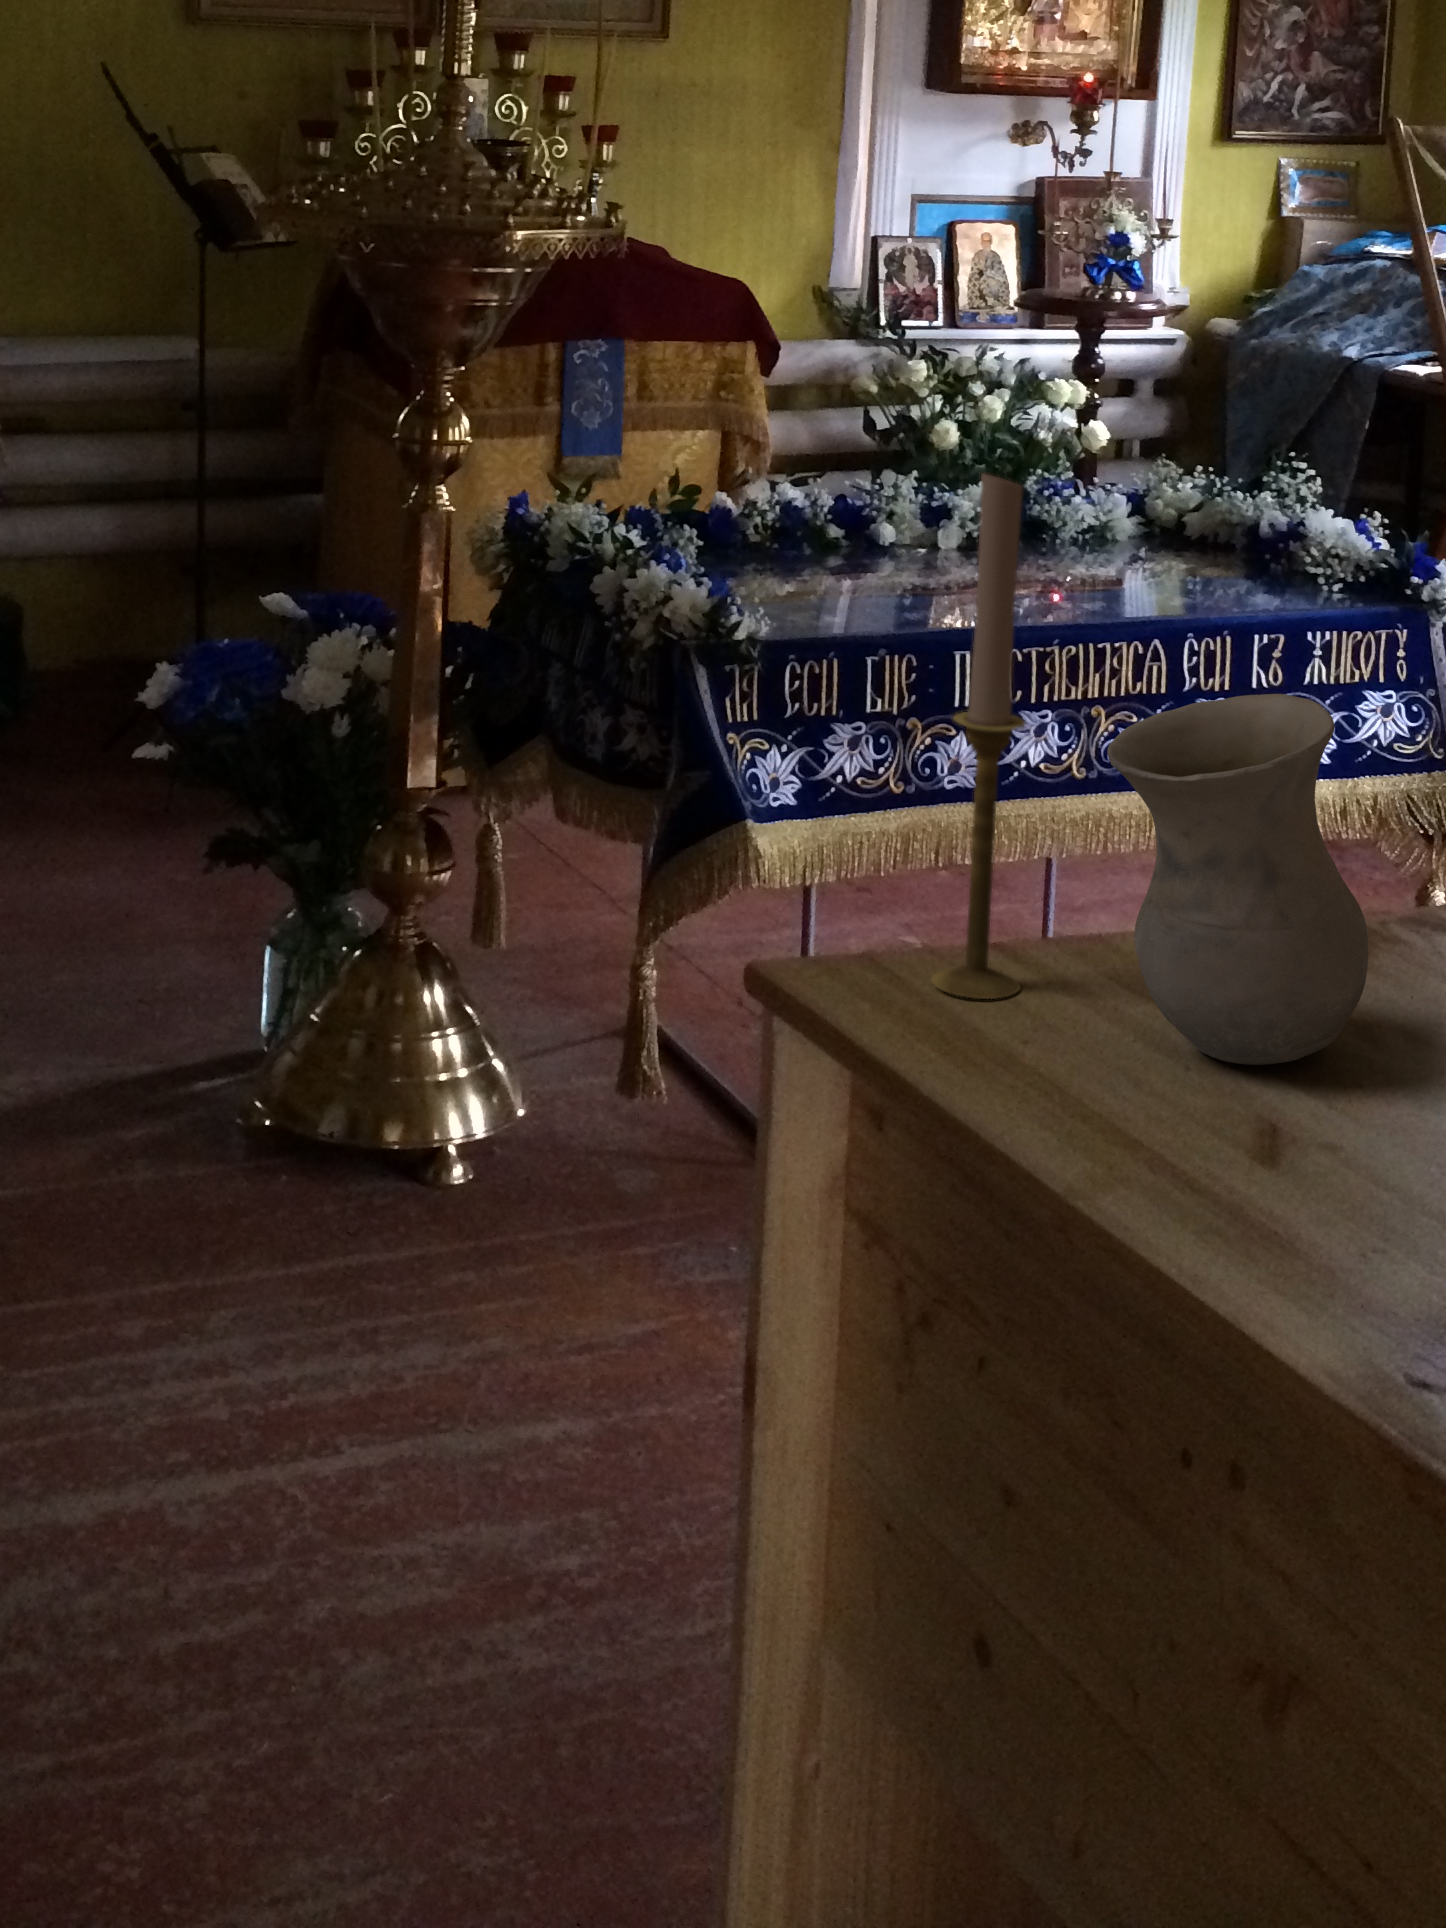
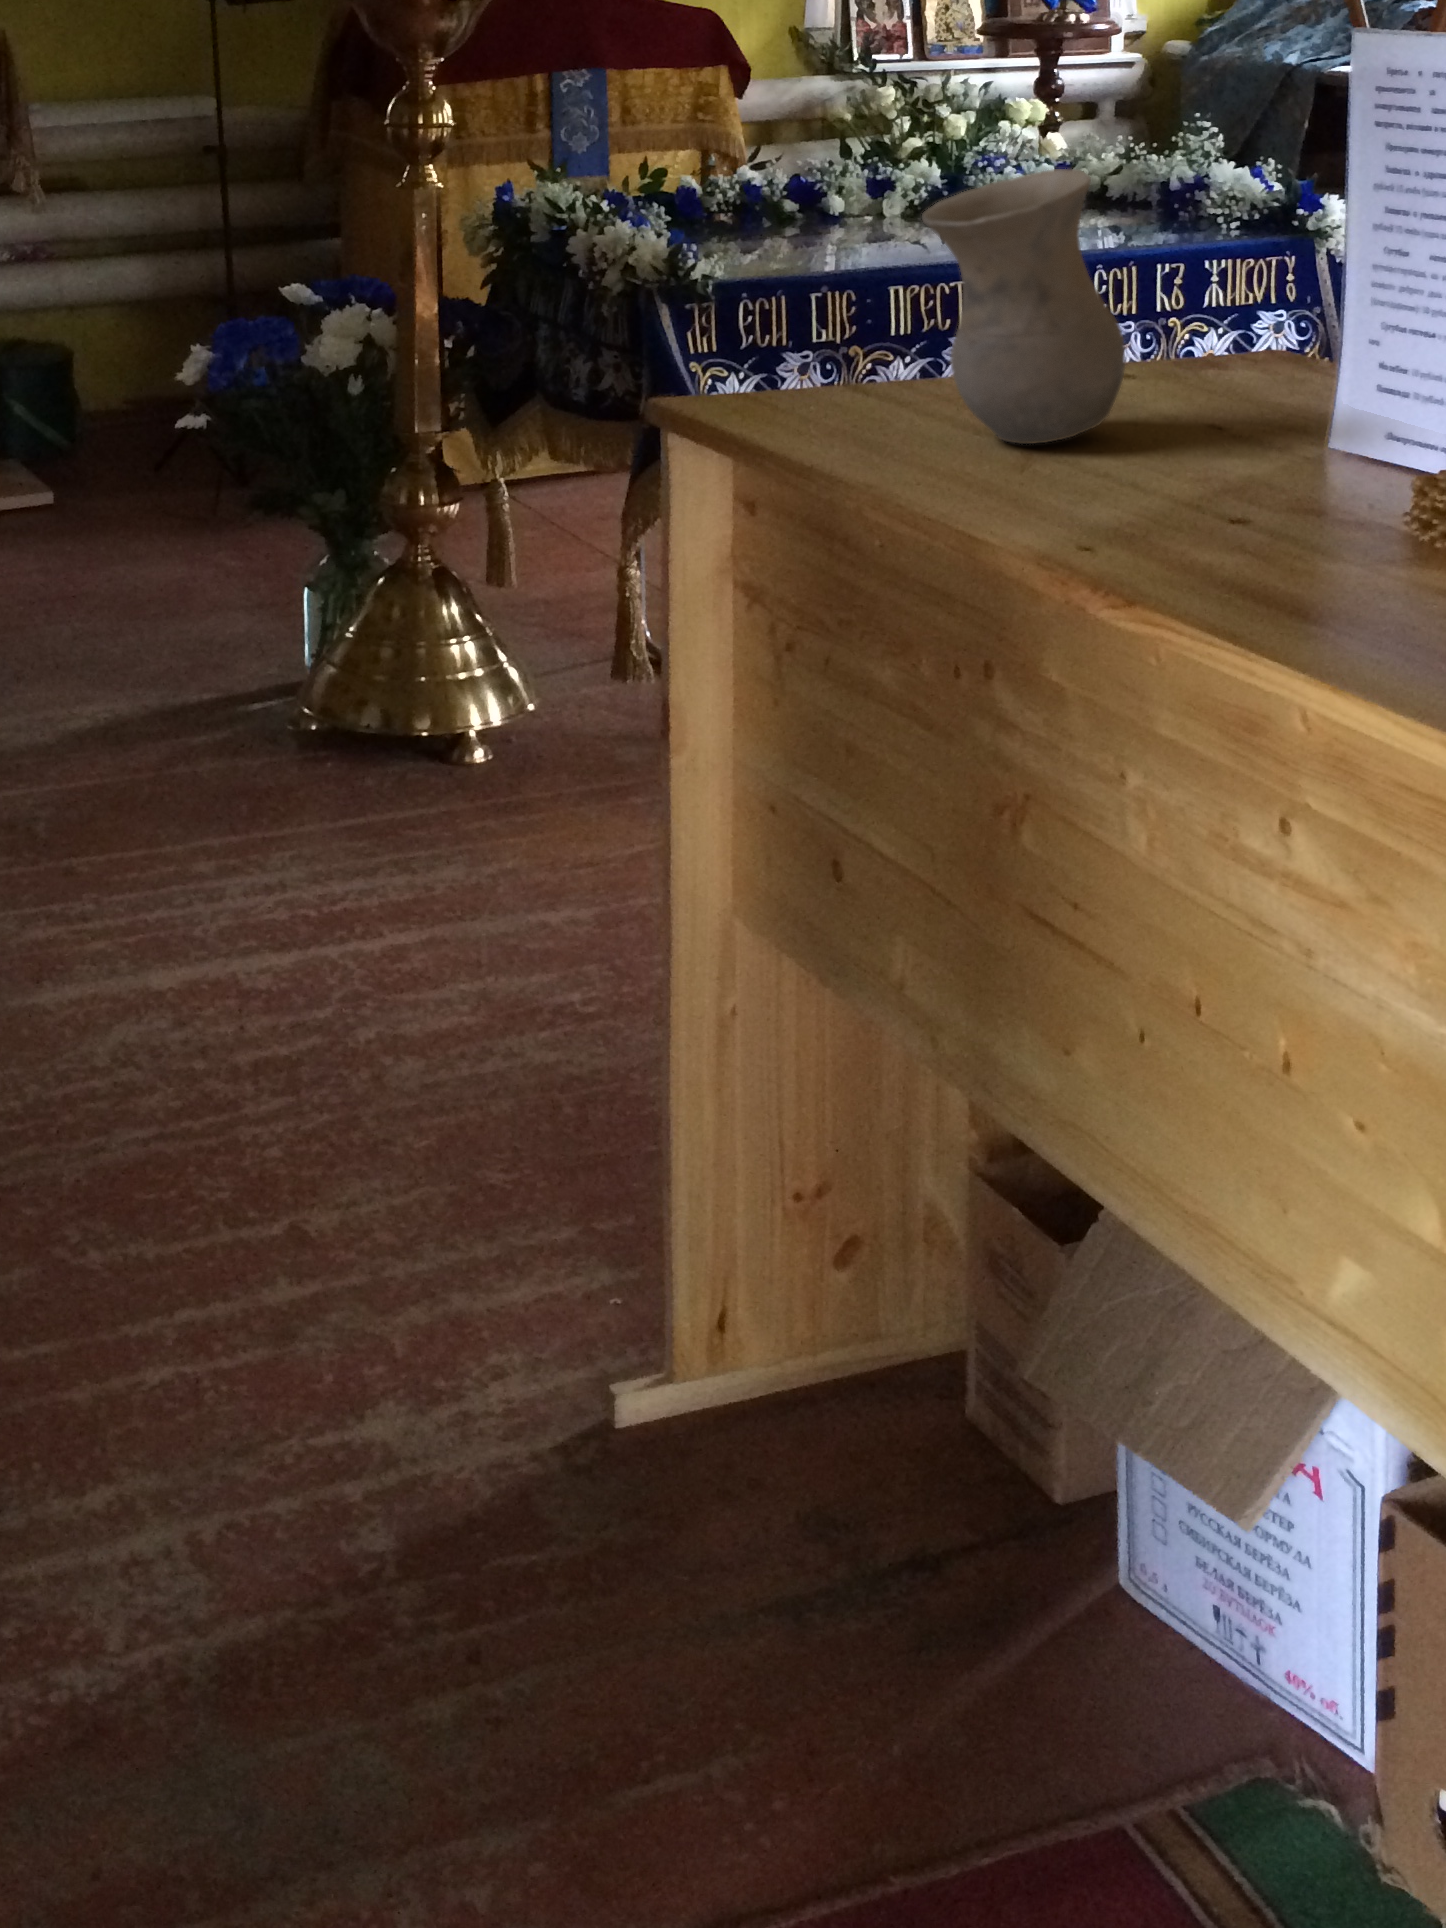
candlestick: present [931,473,1026,999] -> none [805,12,874,425]

